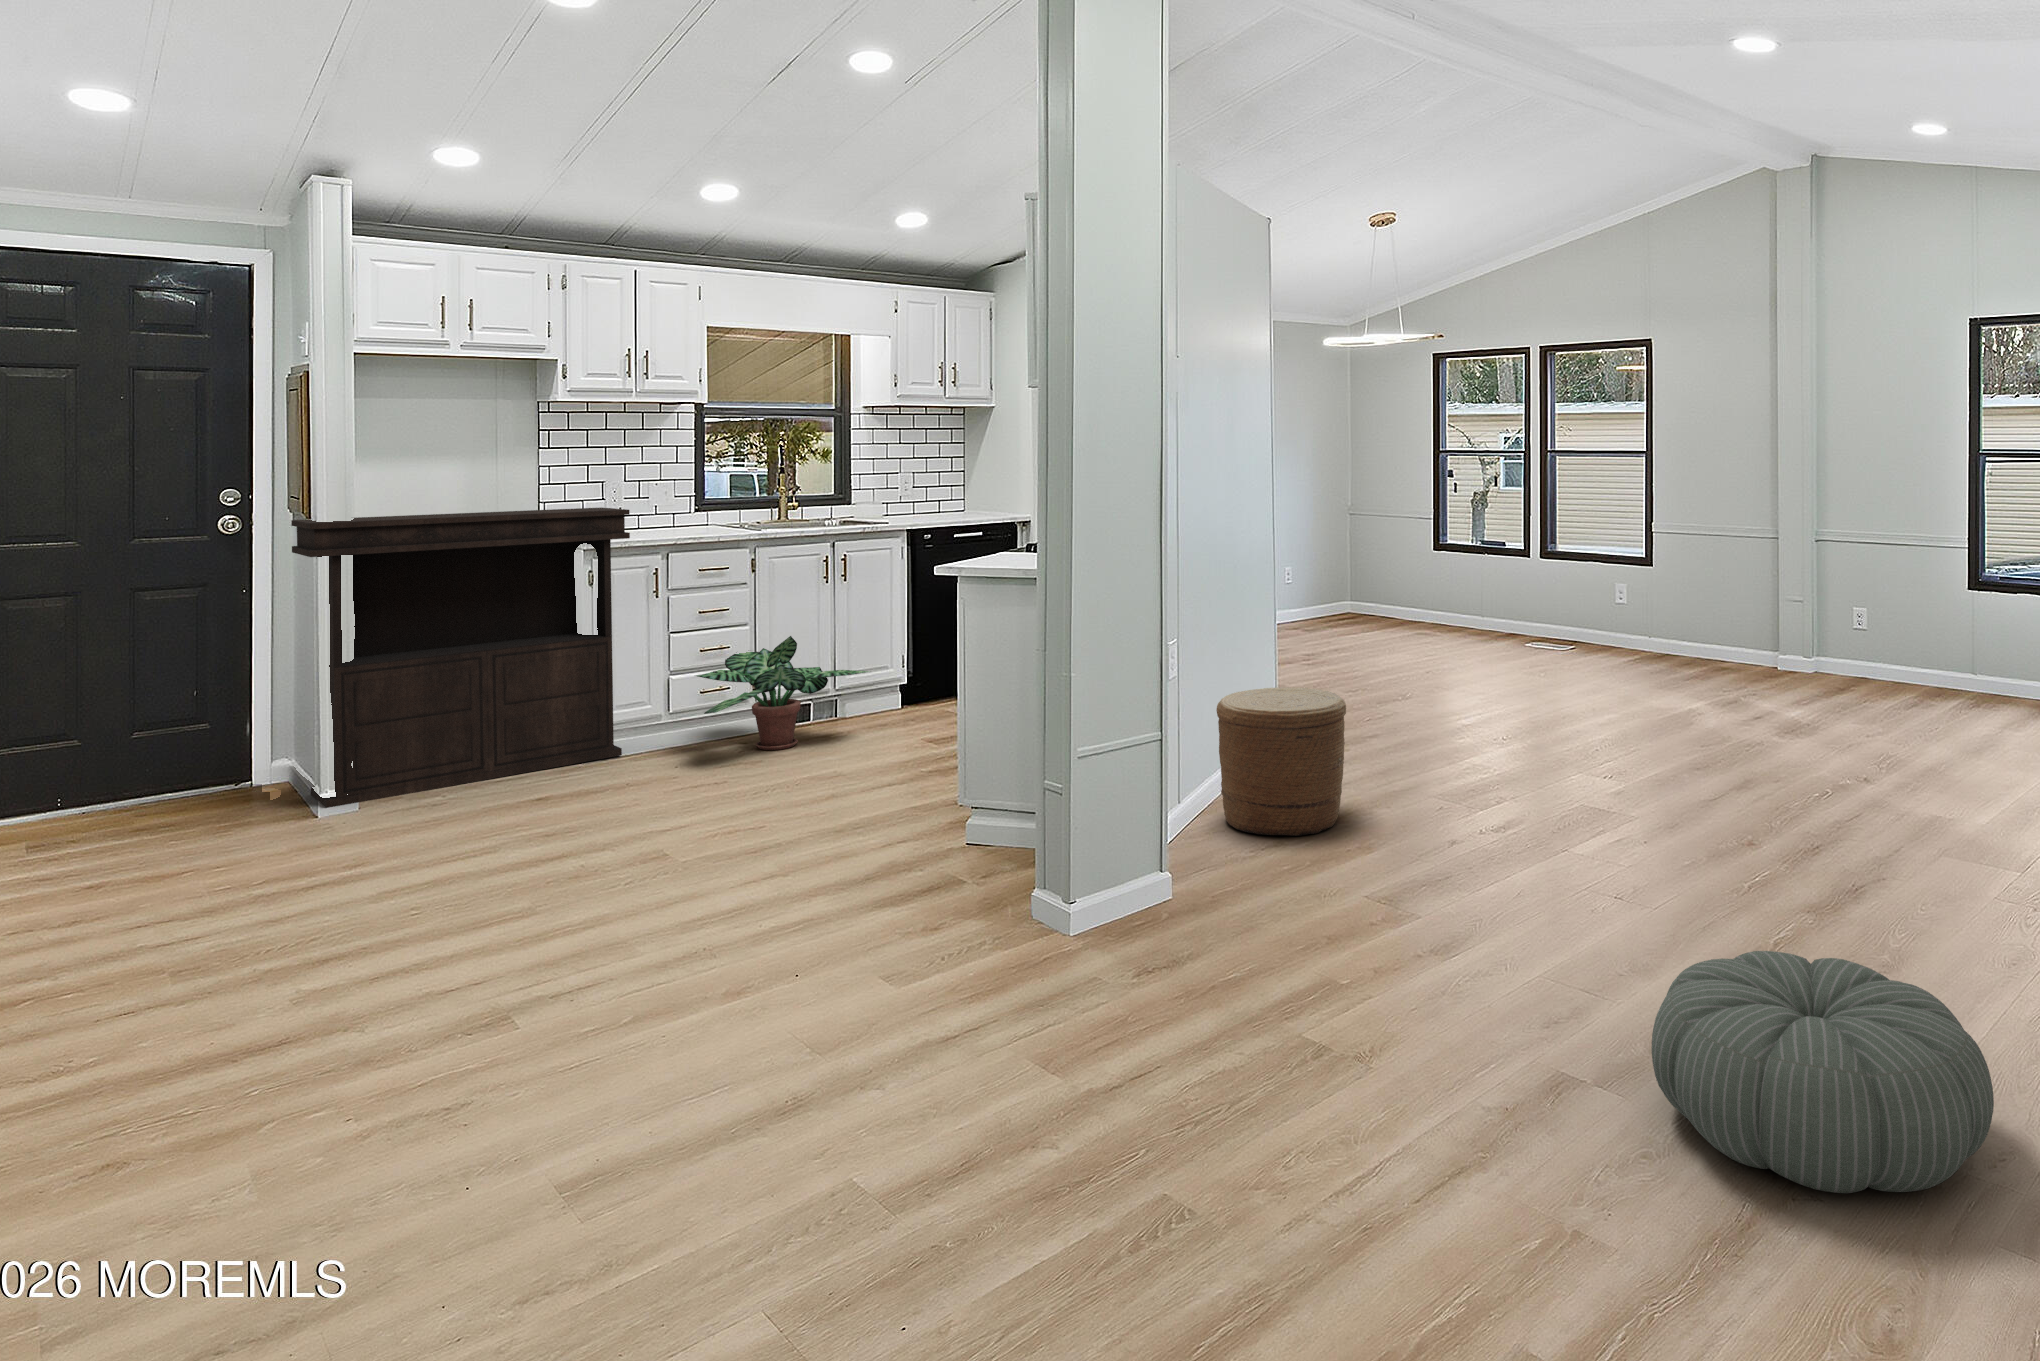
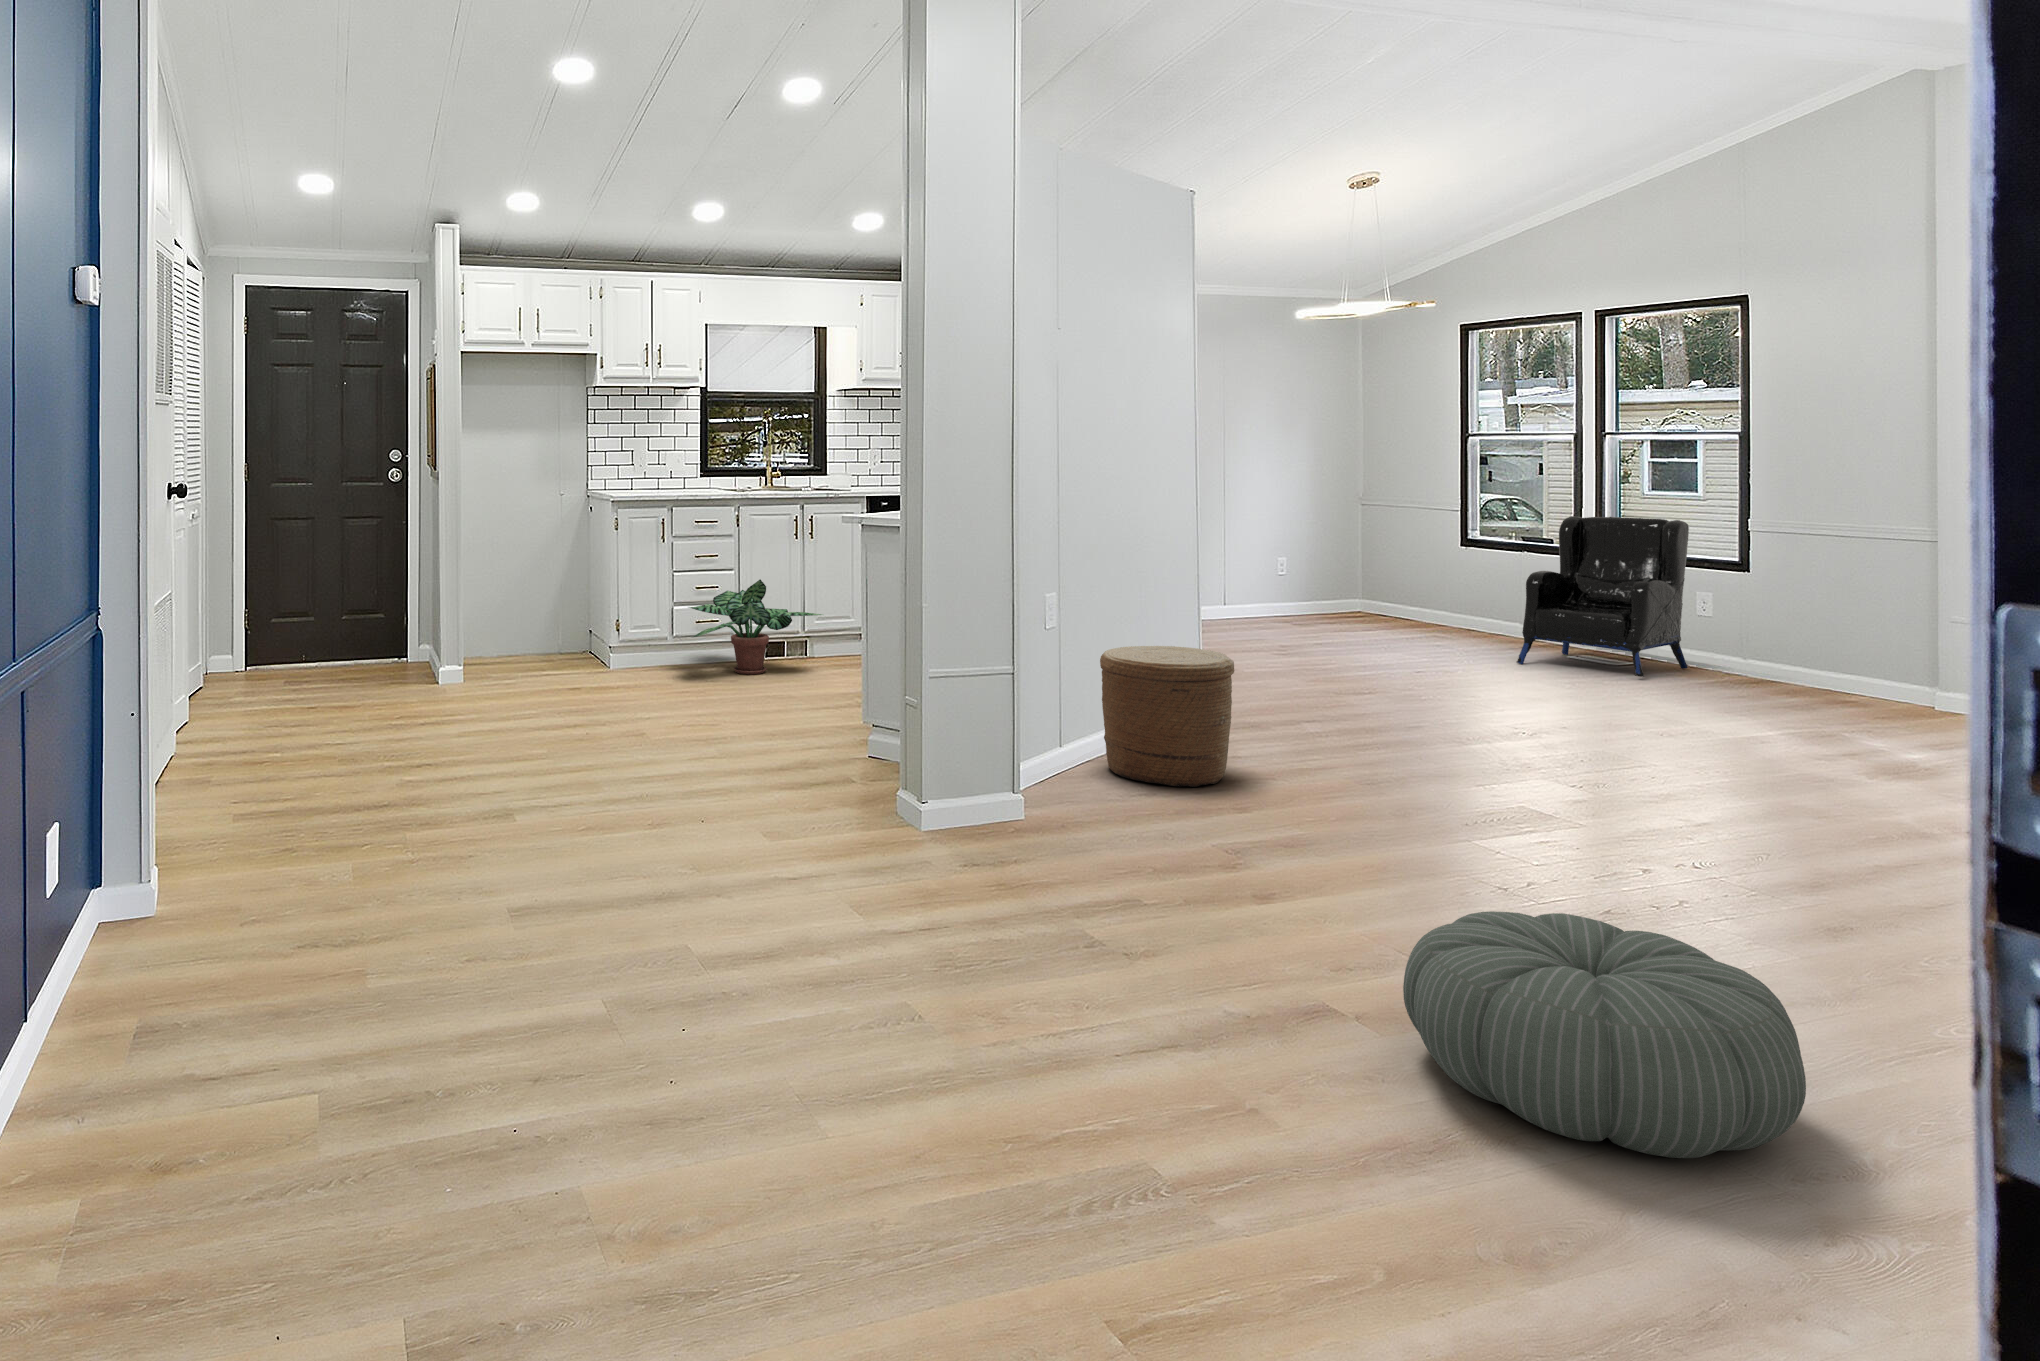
console table: present [291,508,630,808] -> none [426,470,643,681]
armchair: none [1499,528,1618,665] -> present [1517,516,1689,677]

